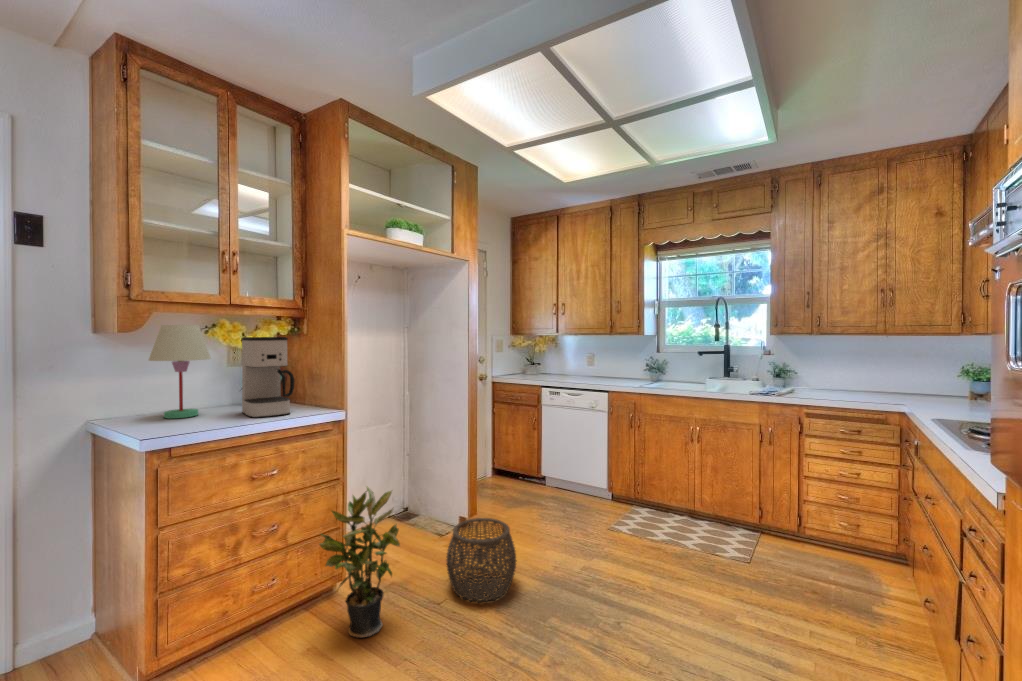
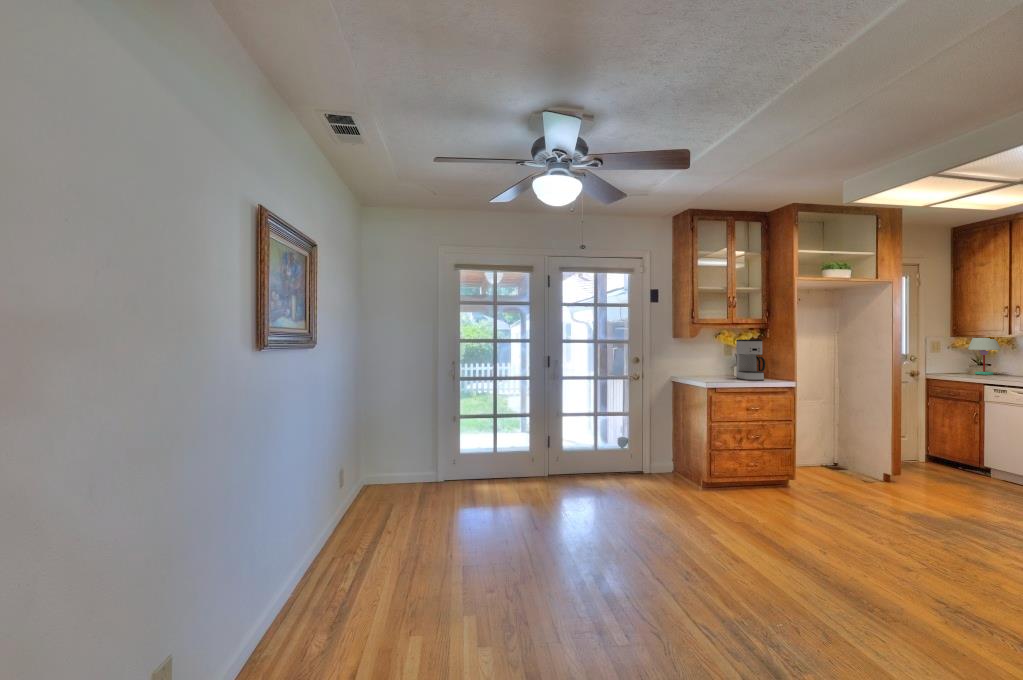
table lamp: present [149,325,211,419] -> present [968,338,1001,375]
potted plant: present [320,486,400,638] -> none [785,423,837,505]
woven basket: present [446,518,516,602] -> none [871,463,936,516]

